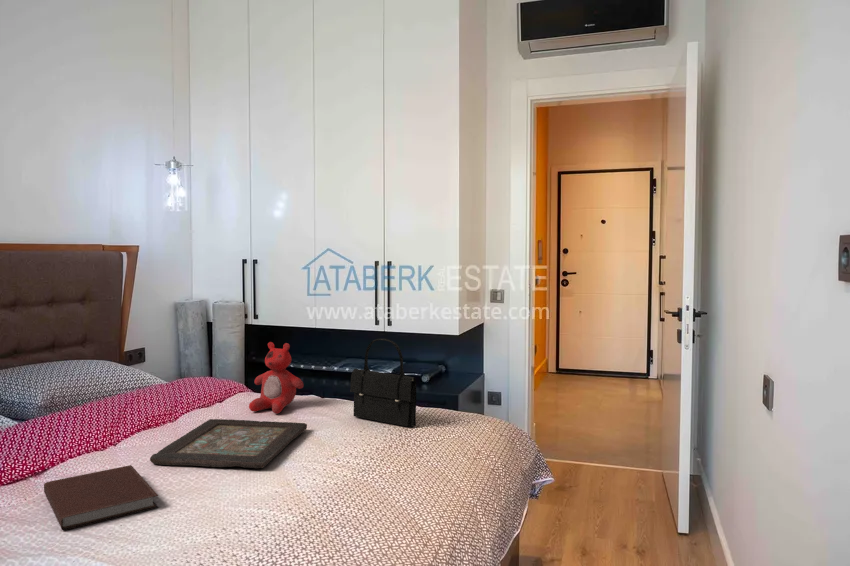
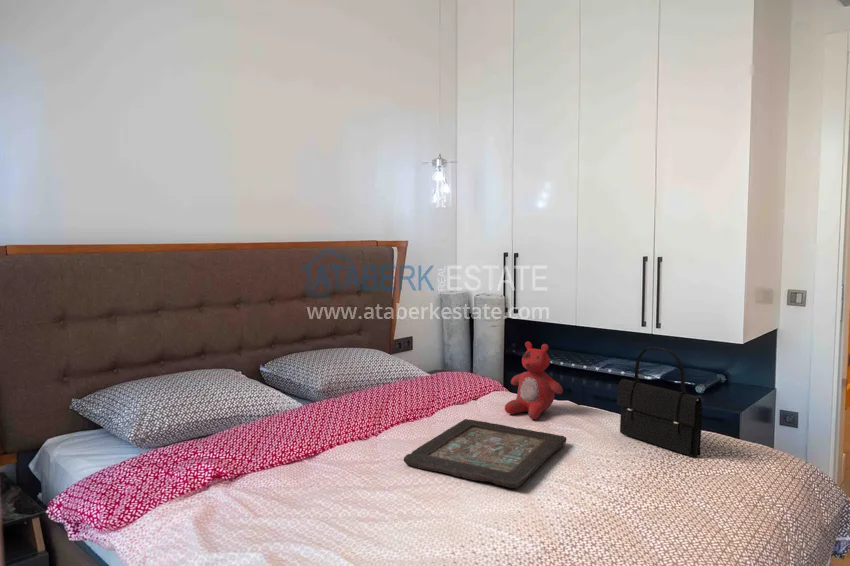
notebook: present [44,465,158,530] -> none [306,465,405,533]

